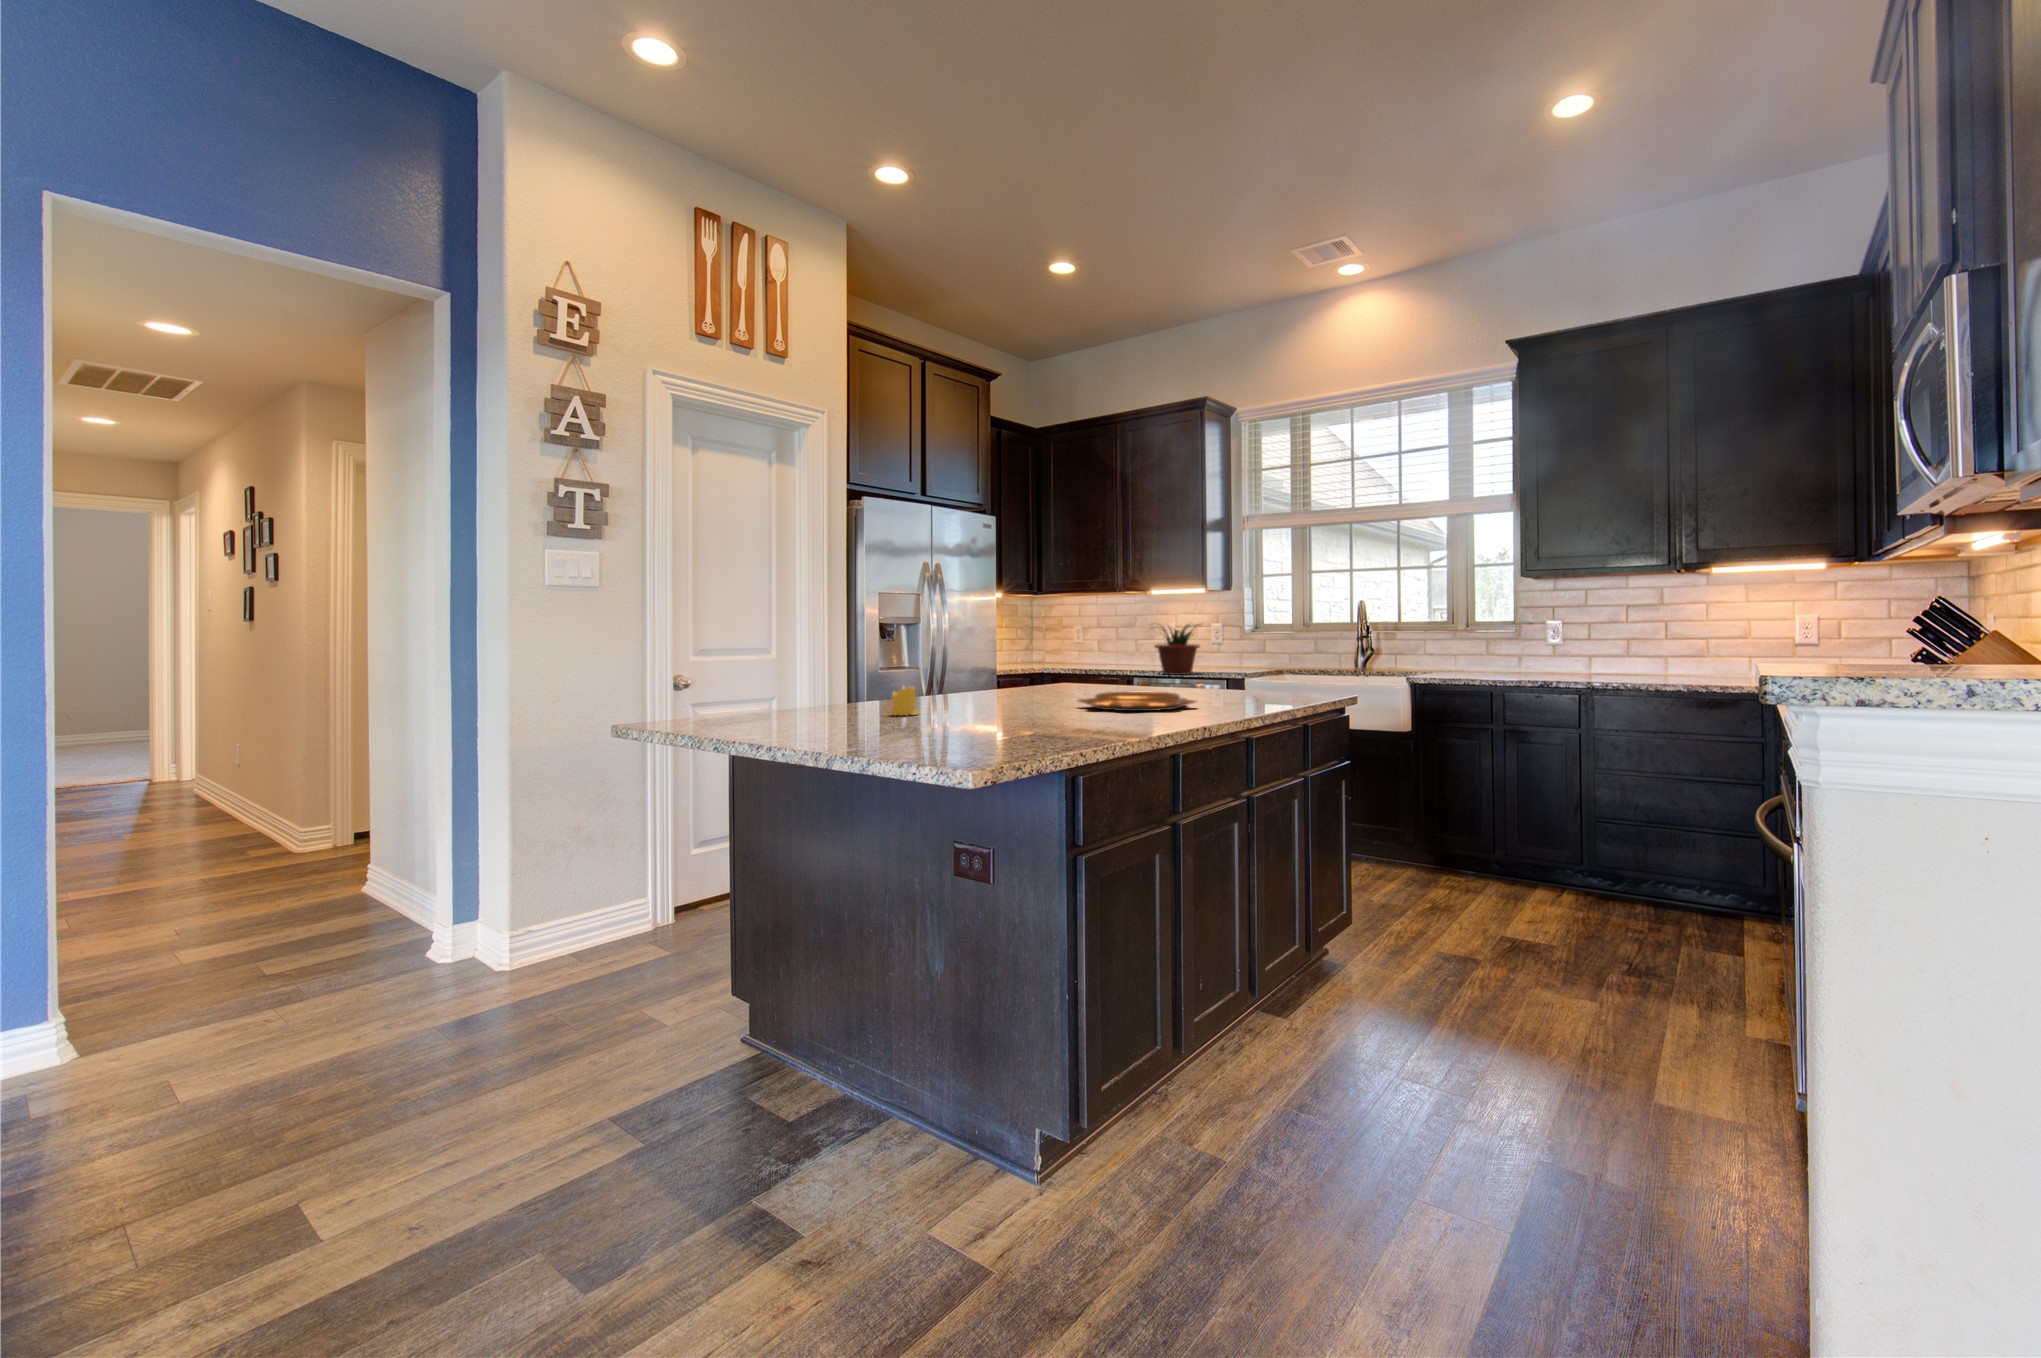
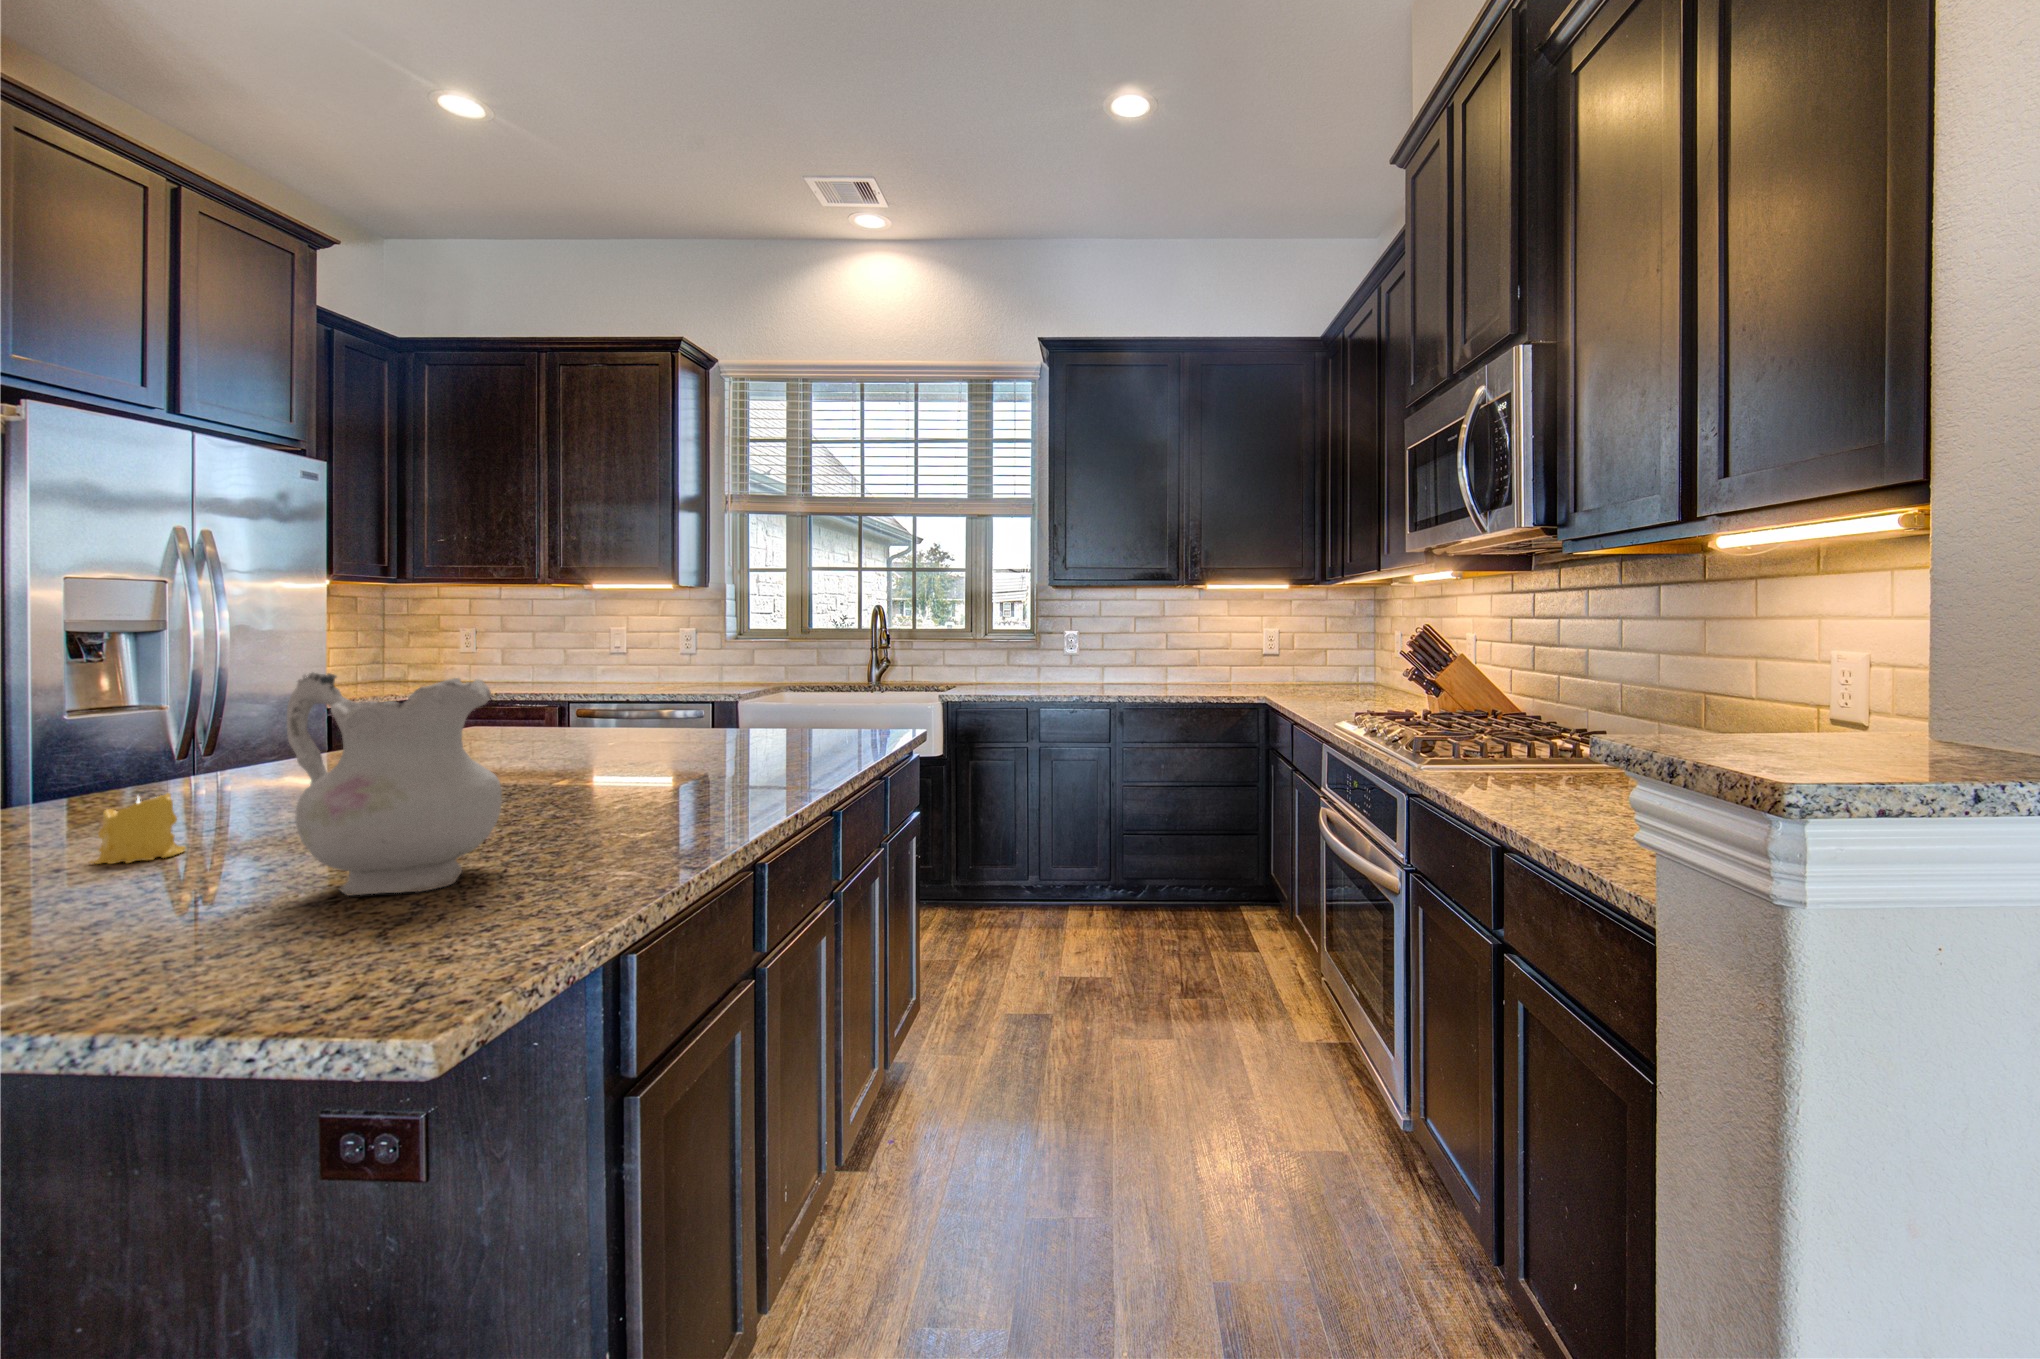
ceramic pitcher: none [950,623,1033,728] -> present [287,673,502,896]
potted plant: present [1155,624,1200,675] -> none [596,626,679,695]
decorative bowl: present [1078,691,1195,711] -> none [549,753,761,795]

